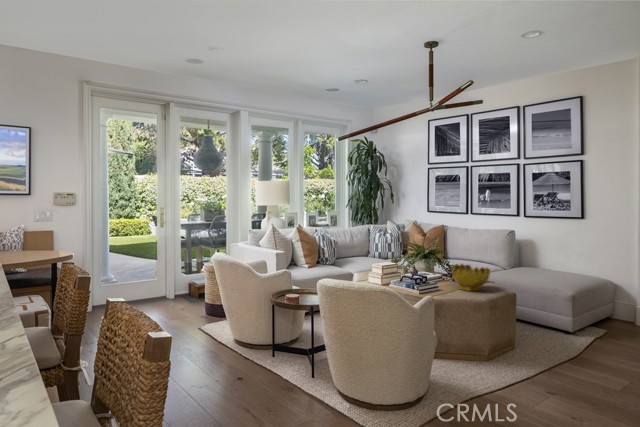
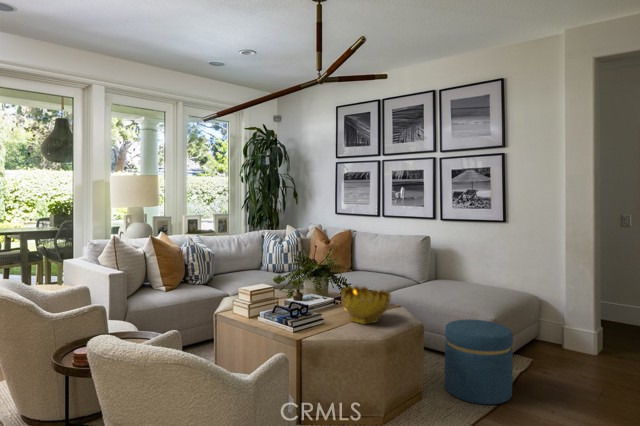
ottoman: none [532,293,588,355] -> present [445,319,513,405]

